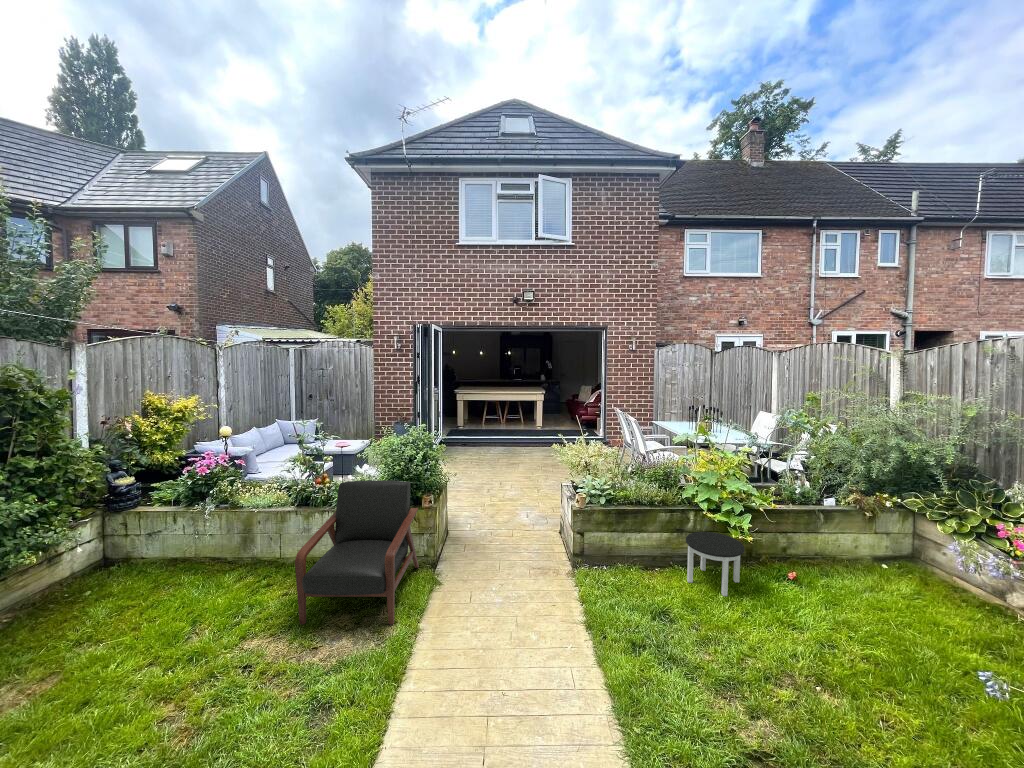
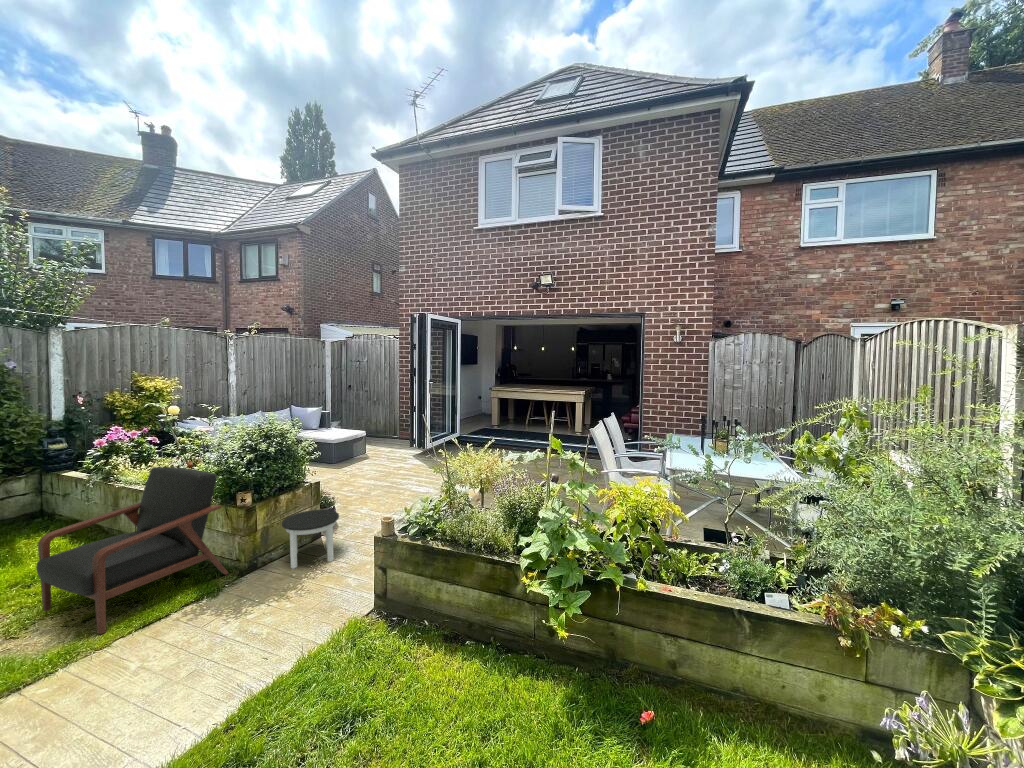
round table: present [686,532,744,596] -> present [282,510,339,568]

